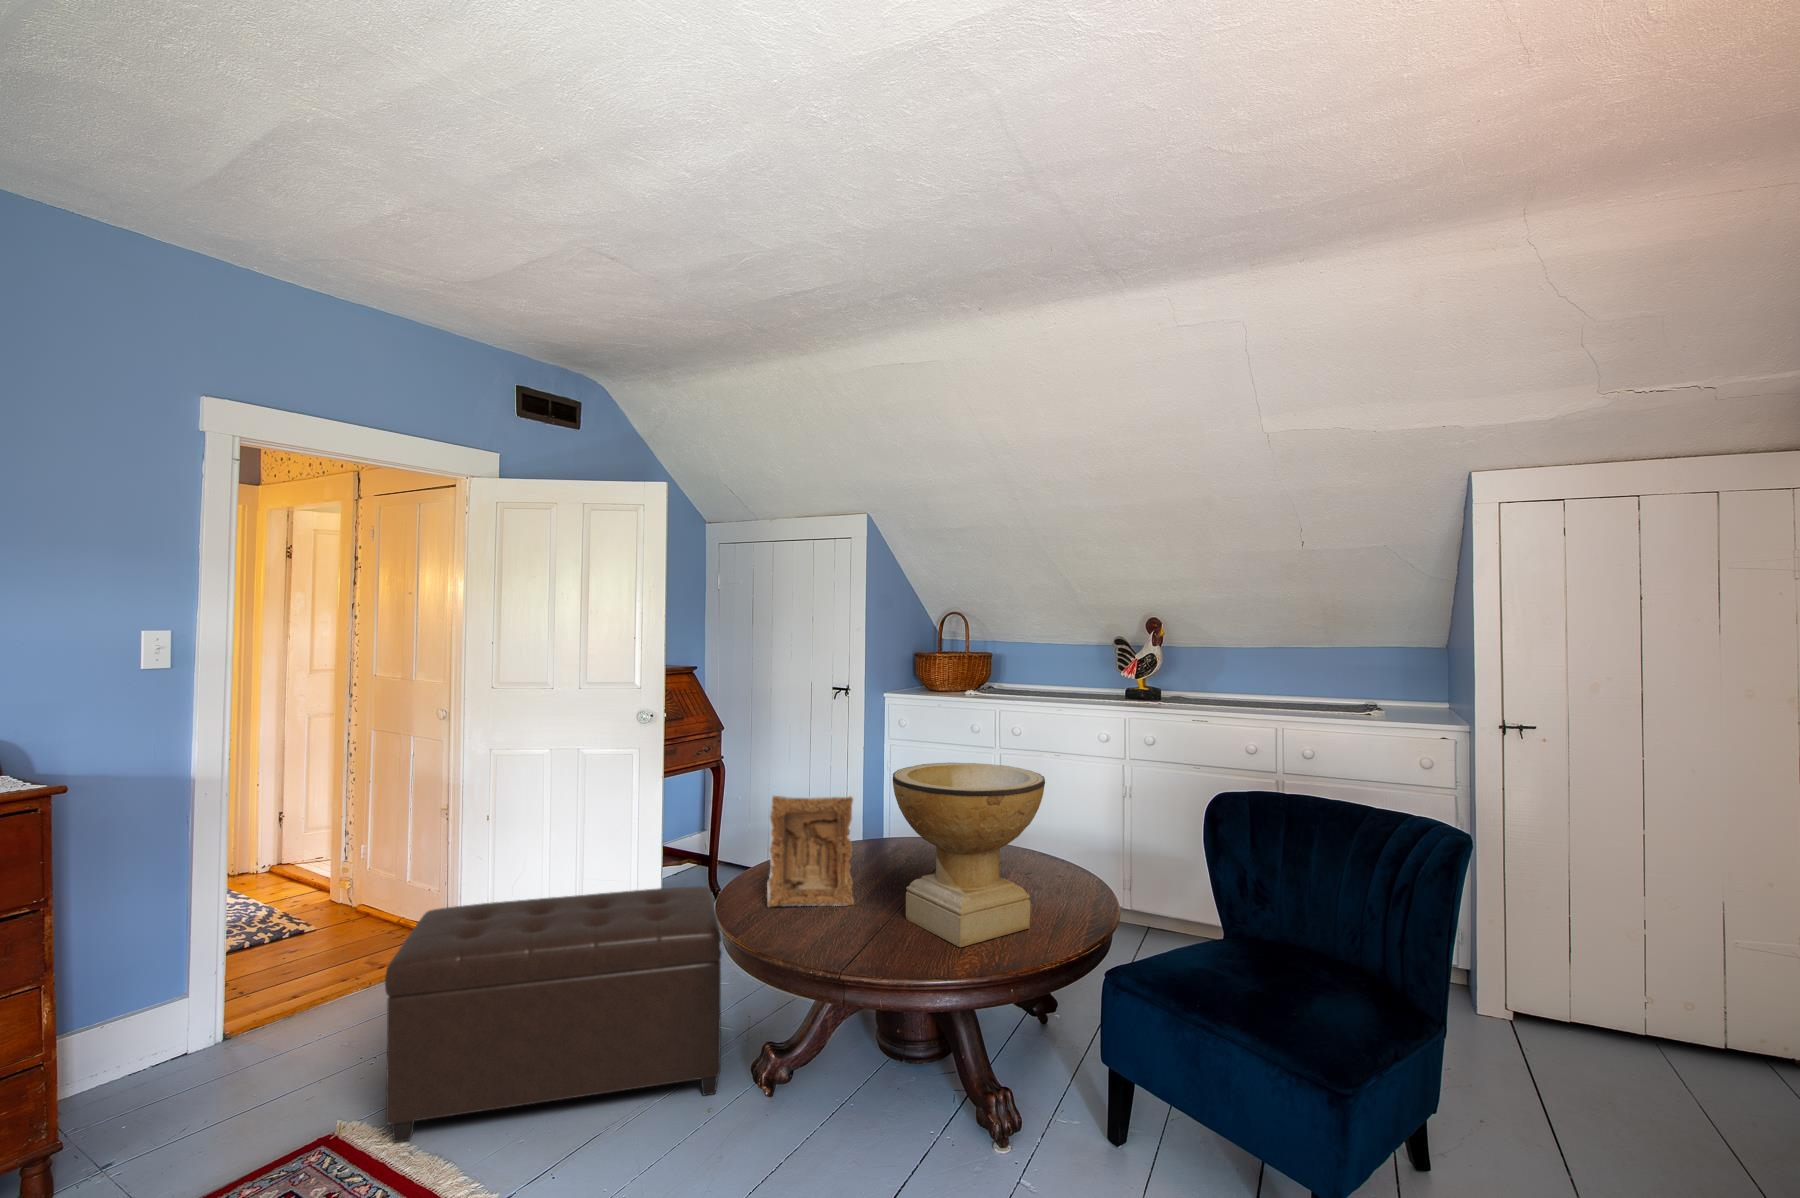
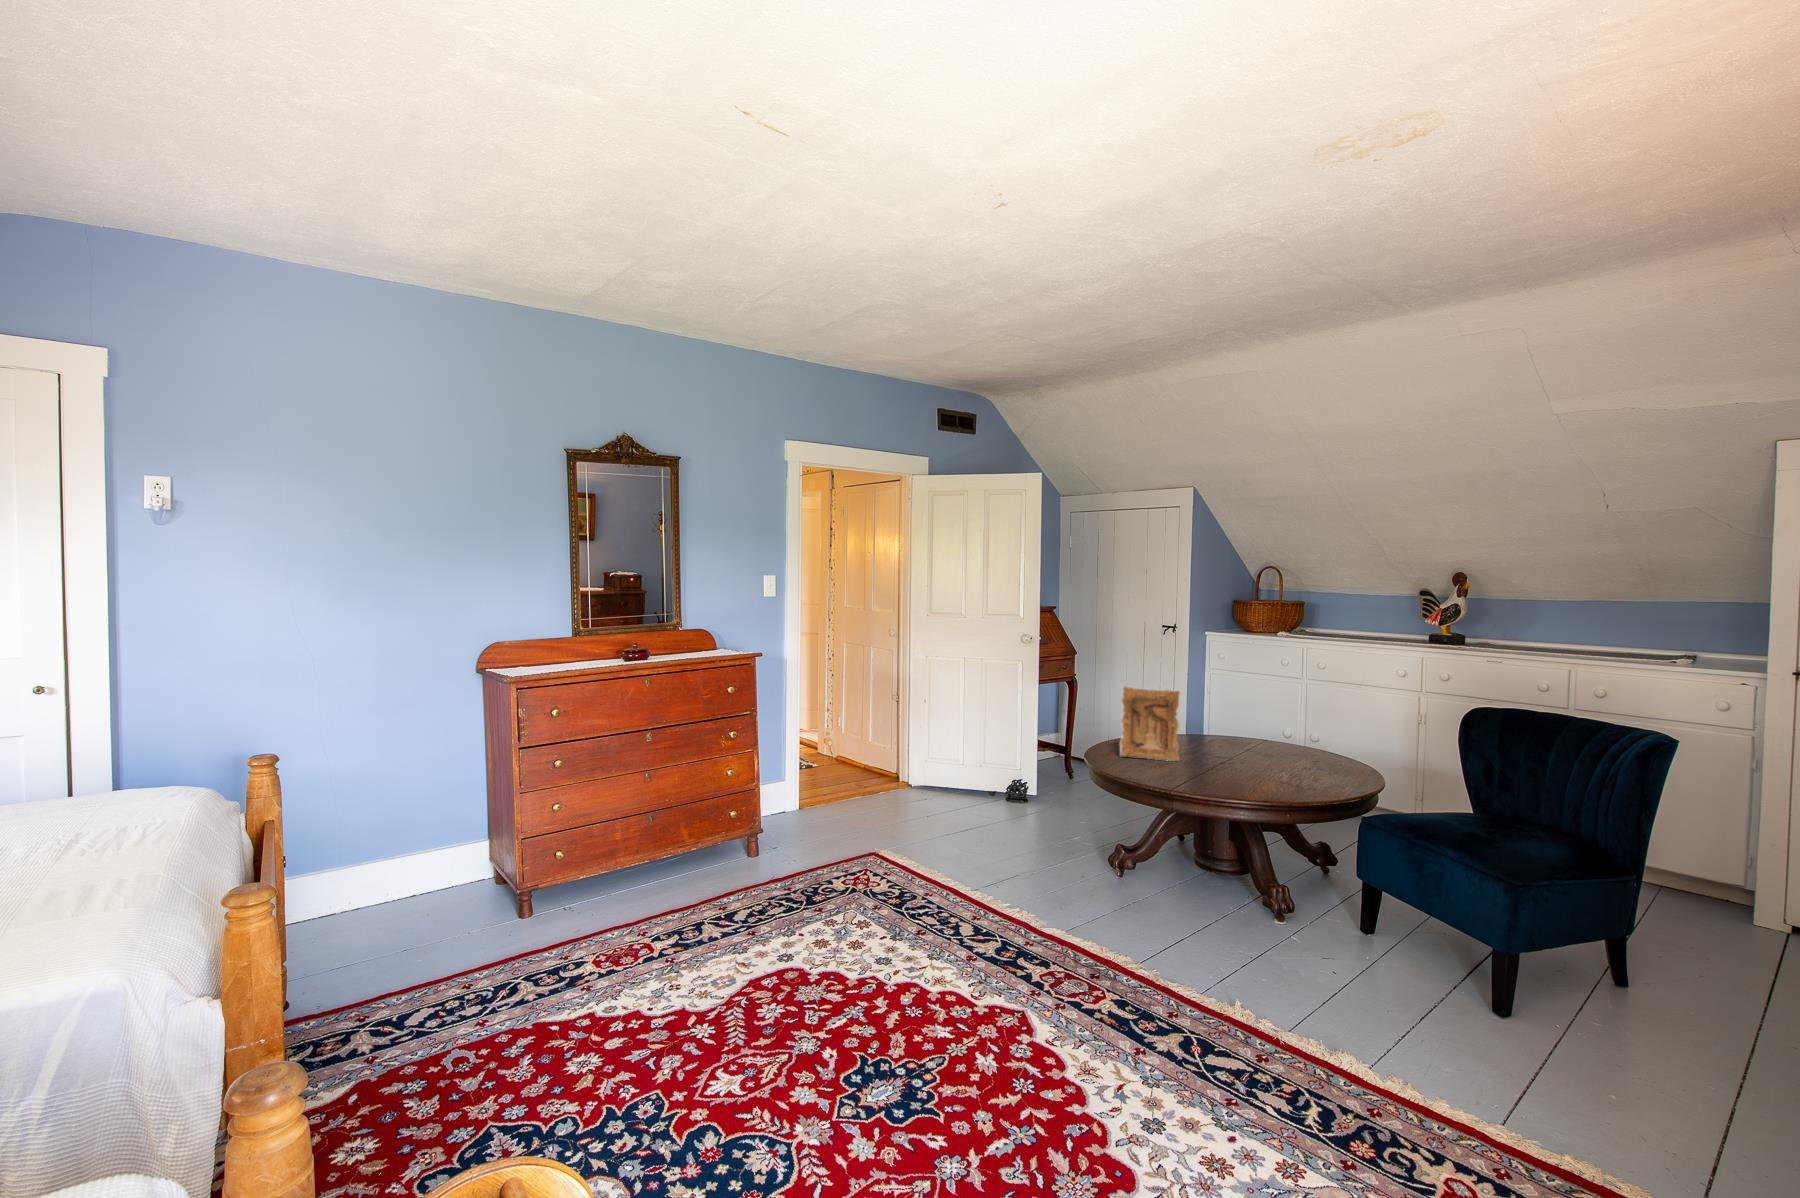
decorative bowl: present [893,763,1045,947] -> none [1208,670,1322,787]
ottoman: present [385,886,722,1142] -> none [898,743,1089,871]

